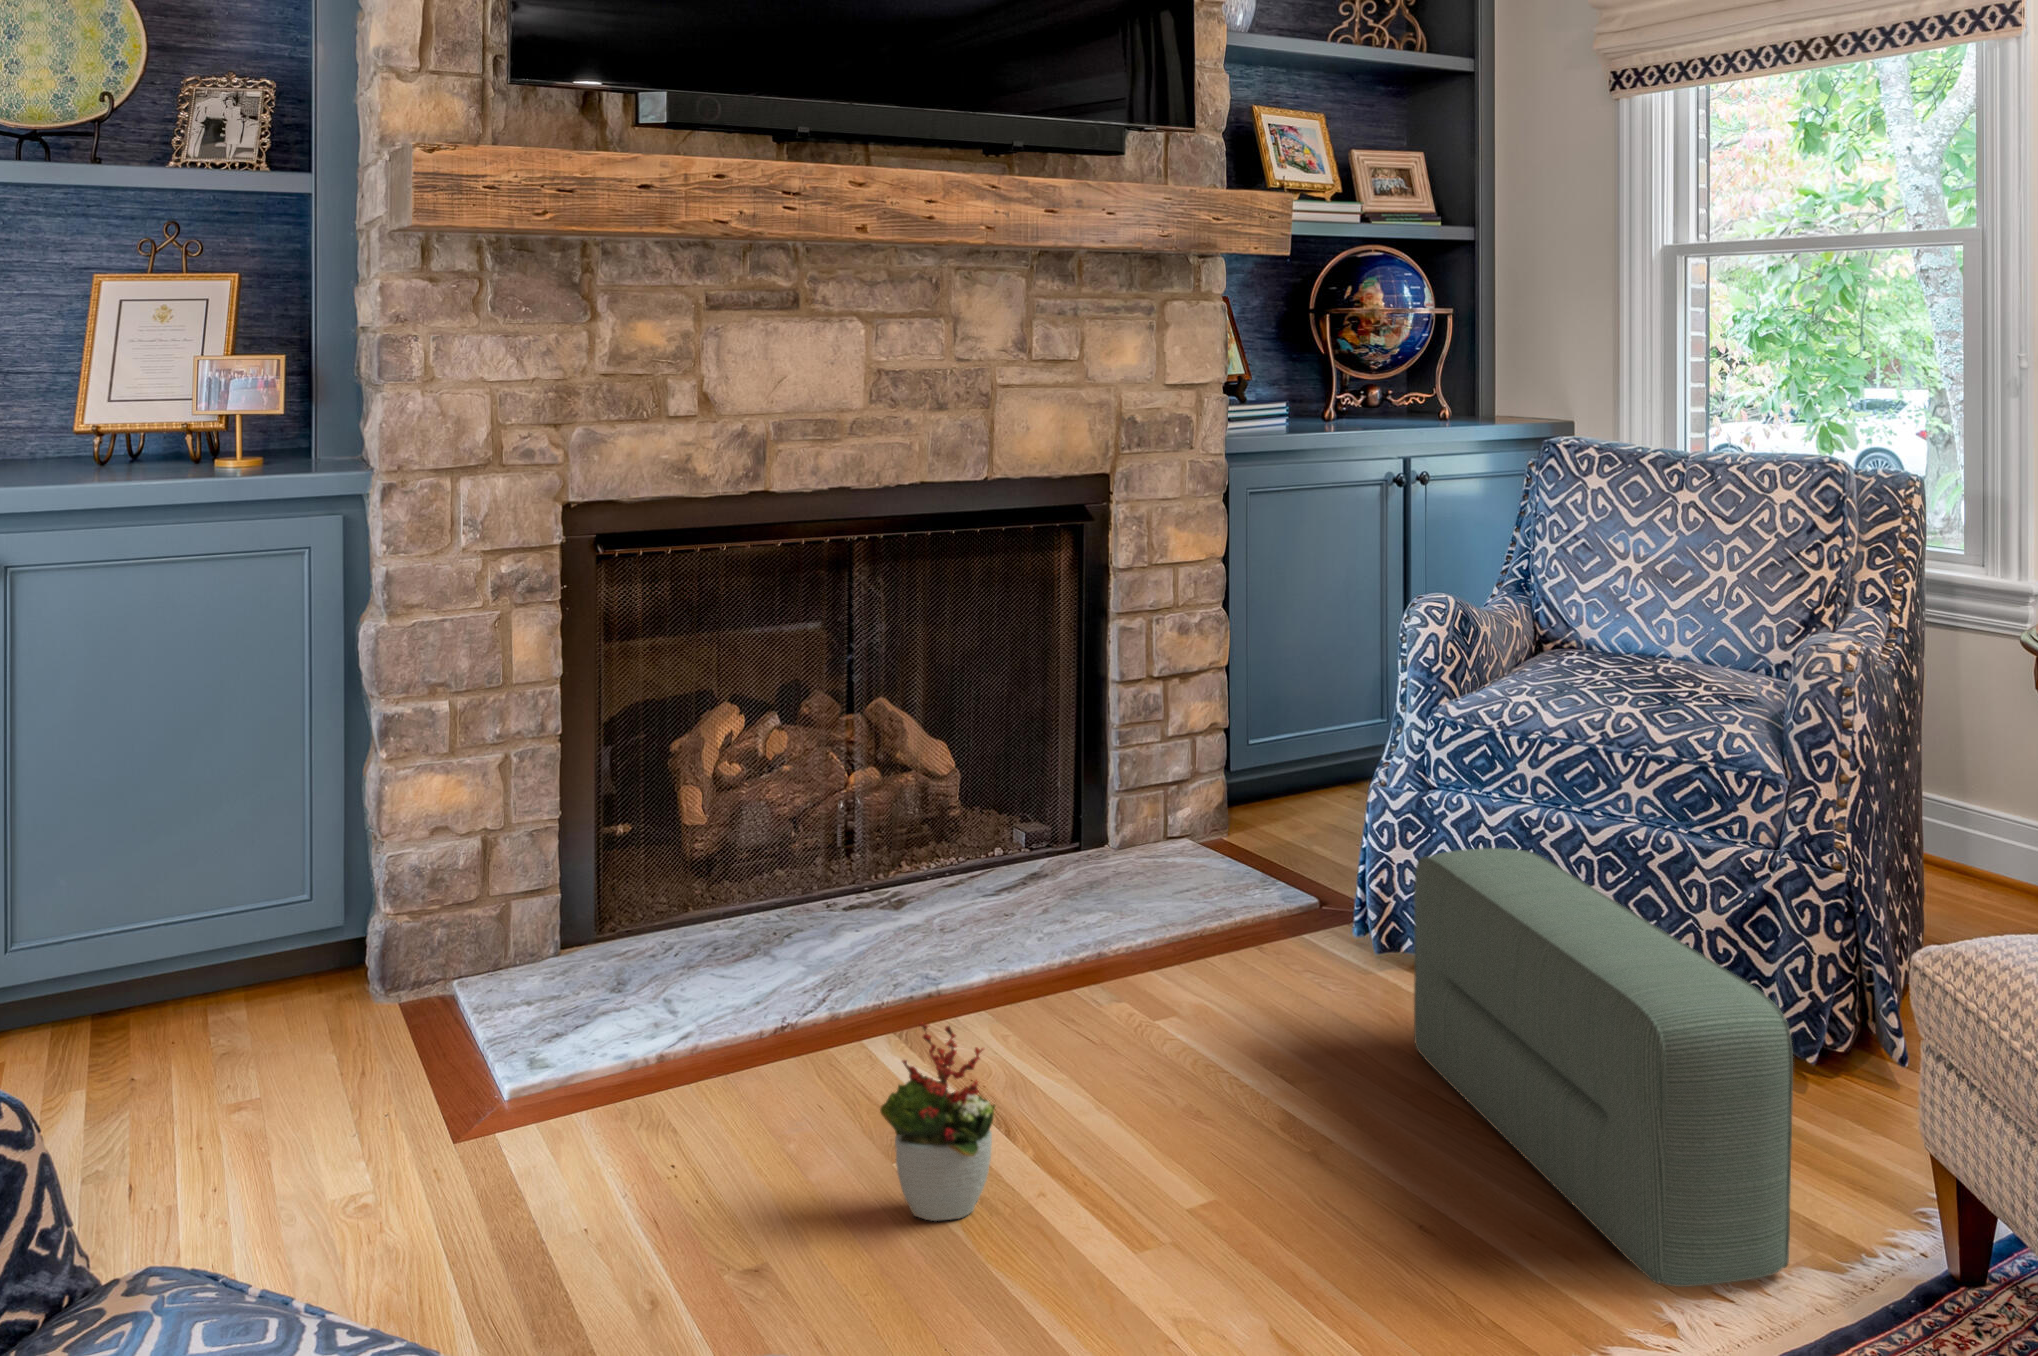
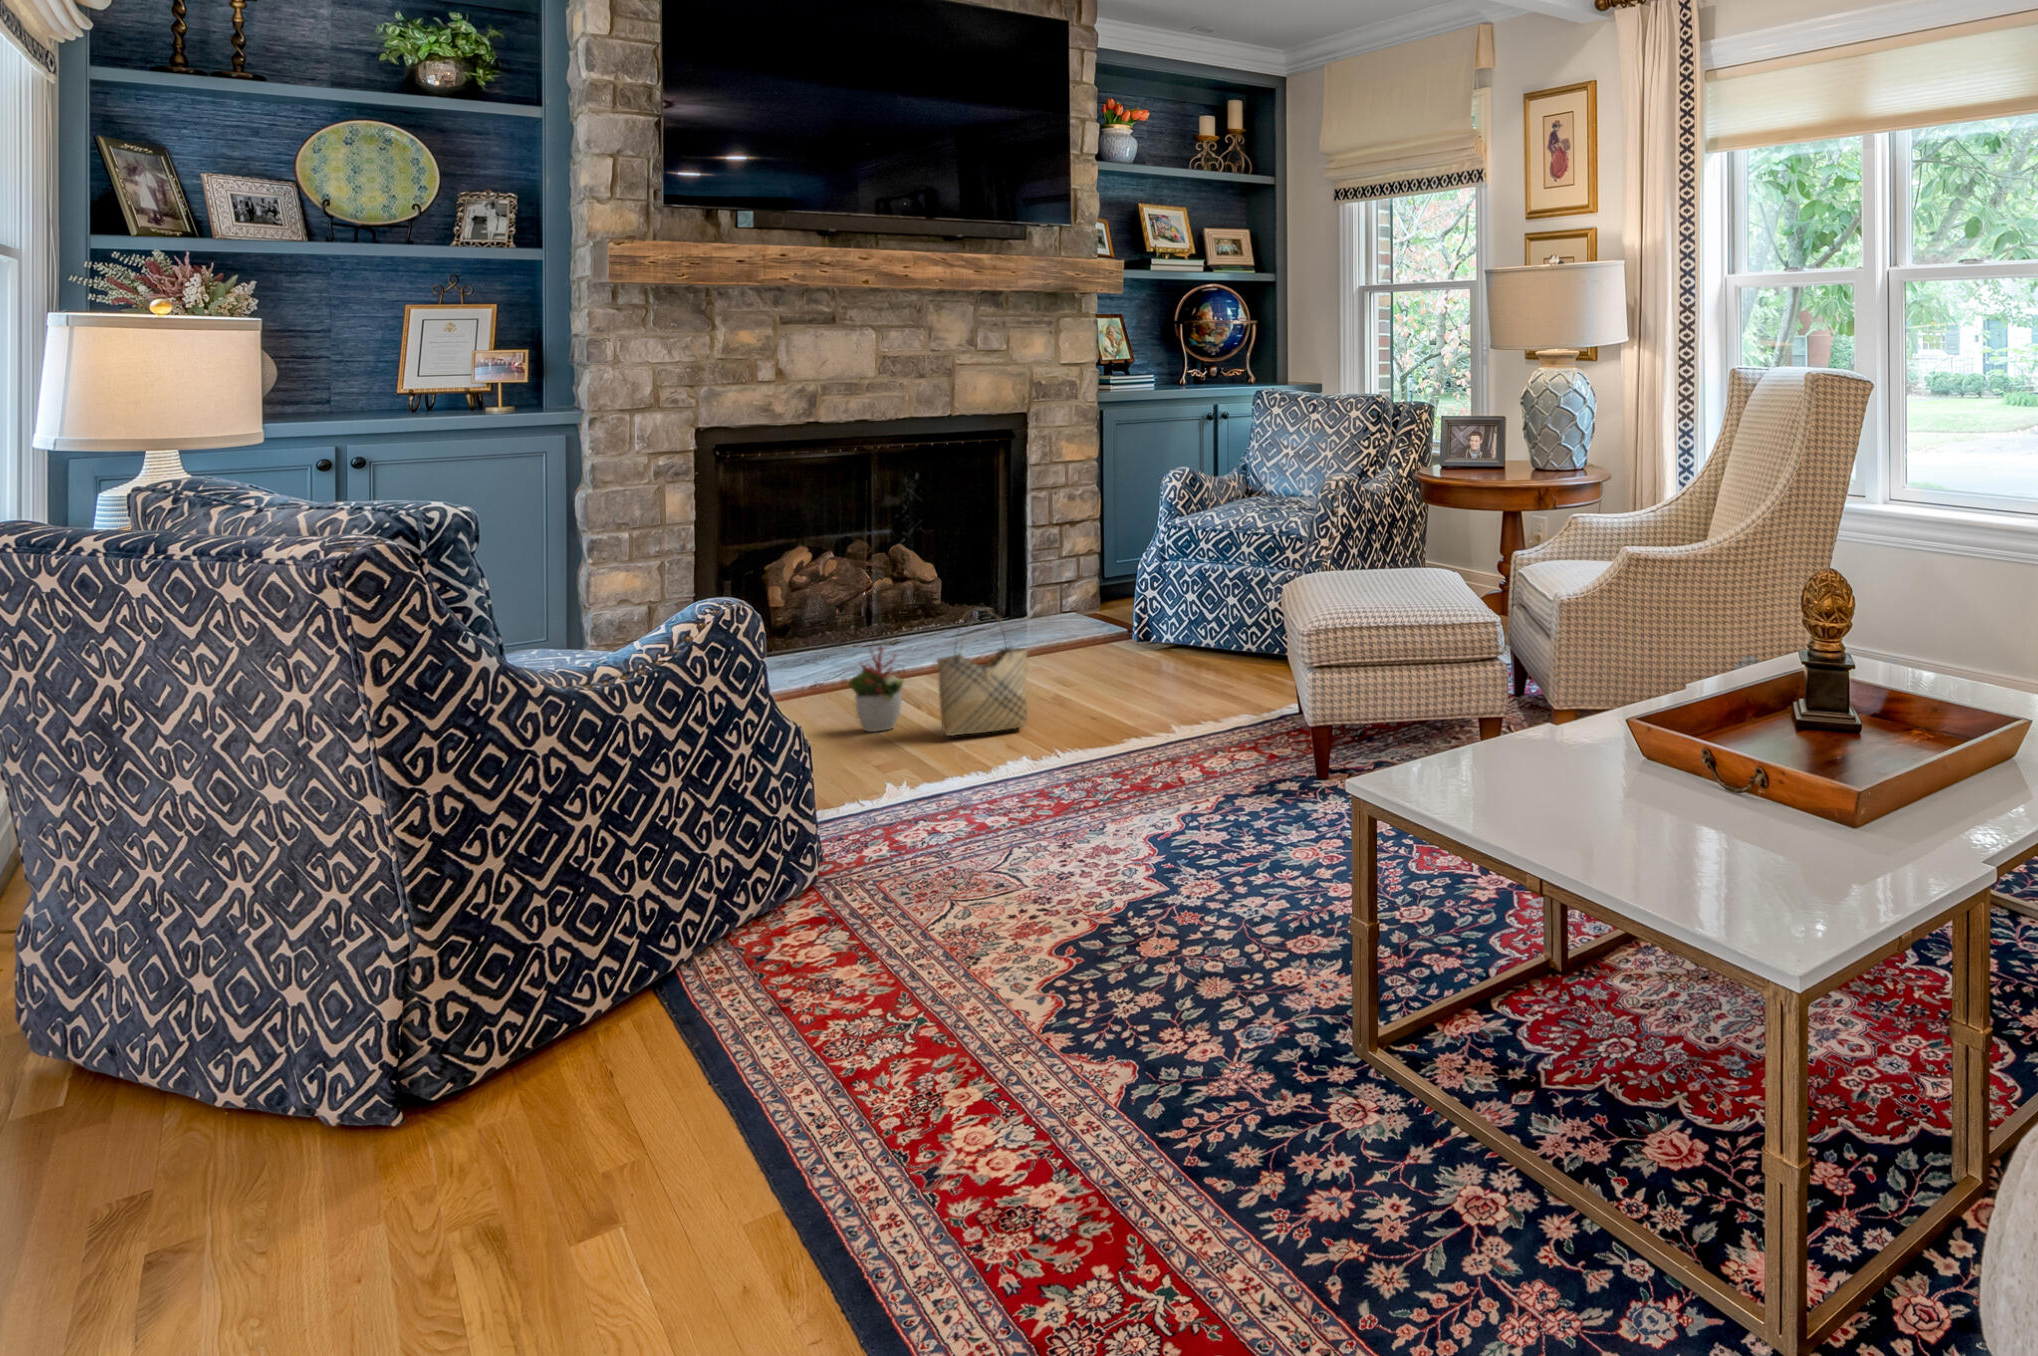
pouf: present [1414,848,1793,1287] -> none [1134,576,1239,723]
woven basket: none [1082,950,1280,1275] -> present [937,607,1028,736]

